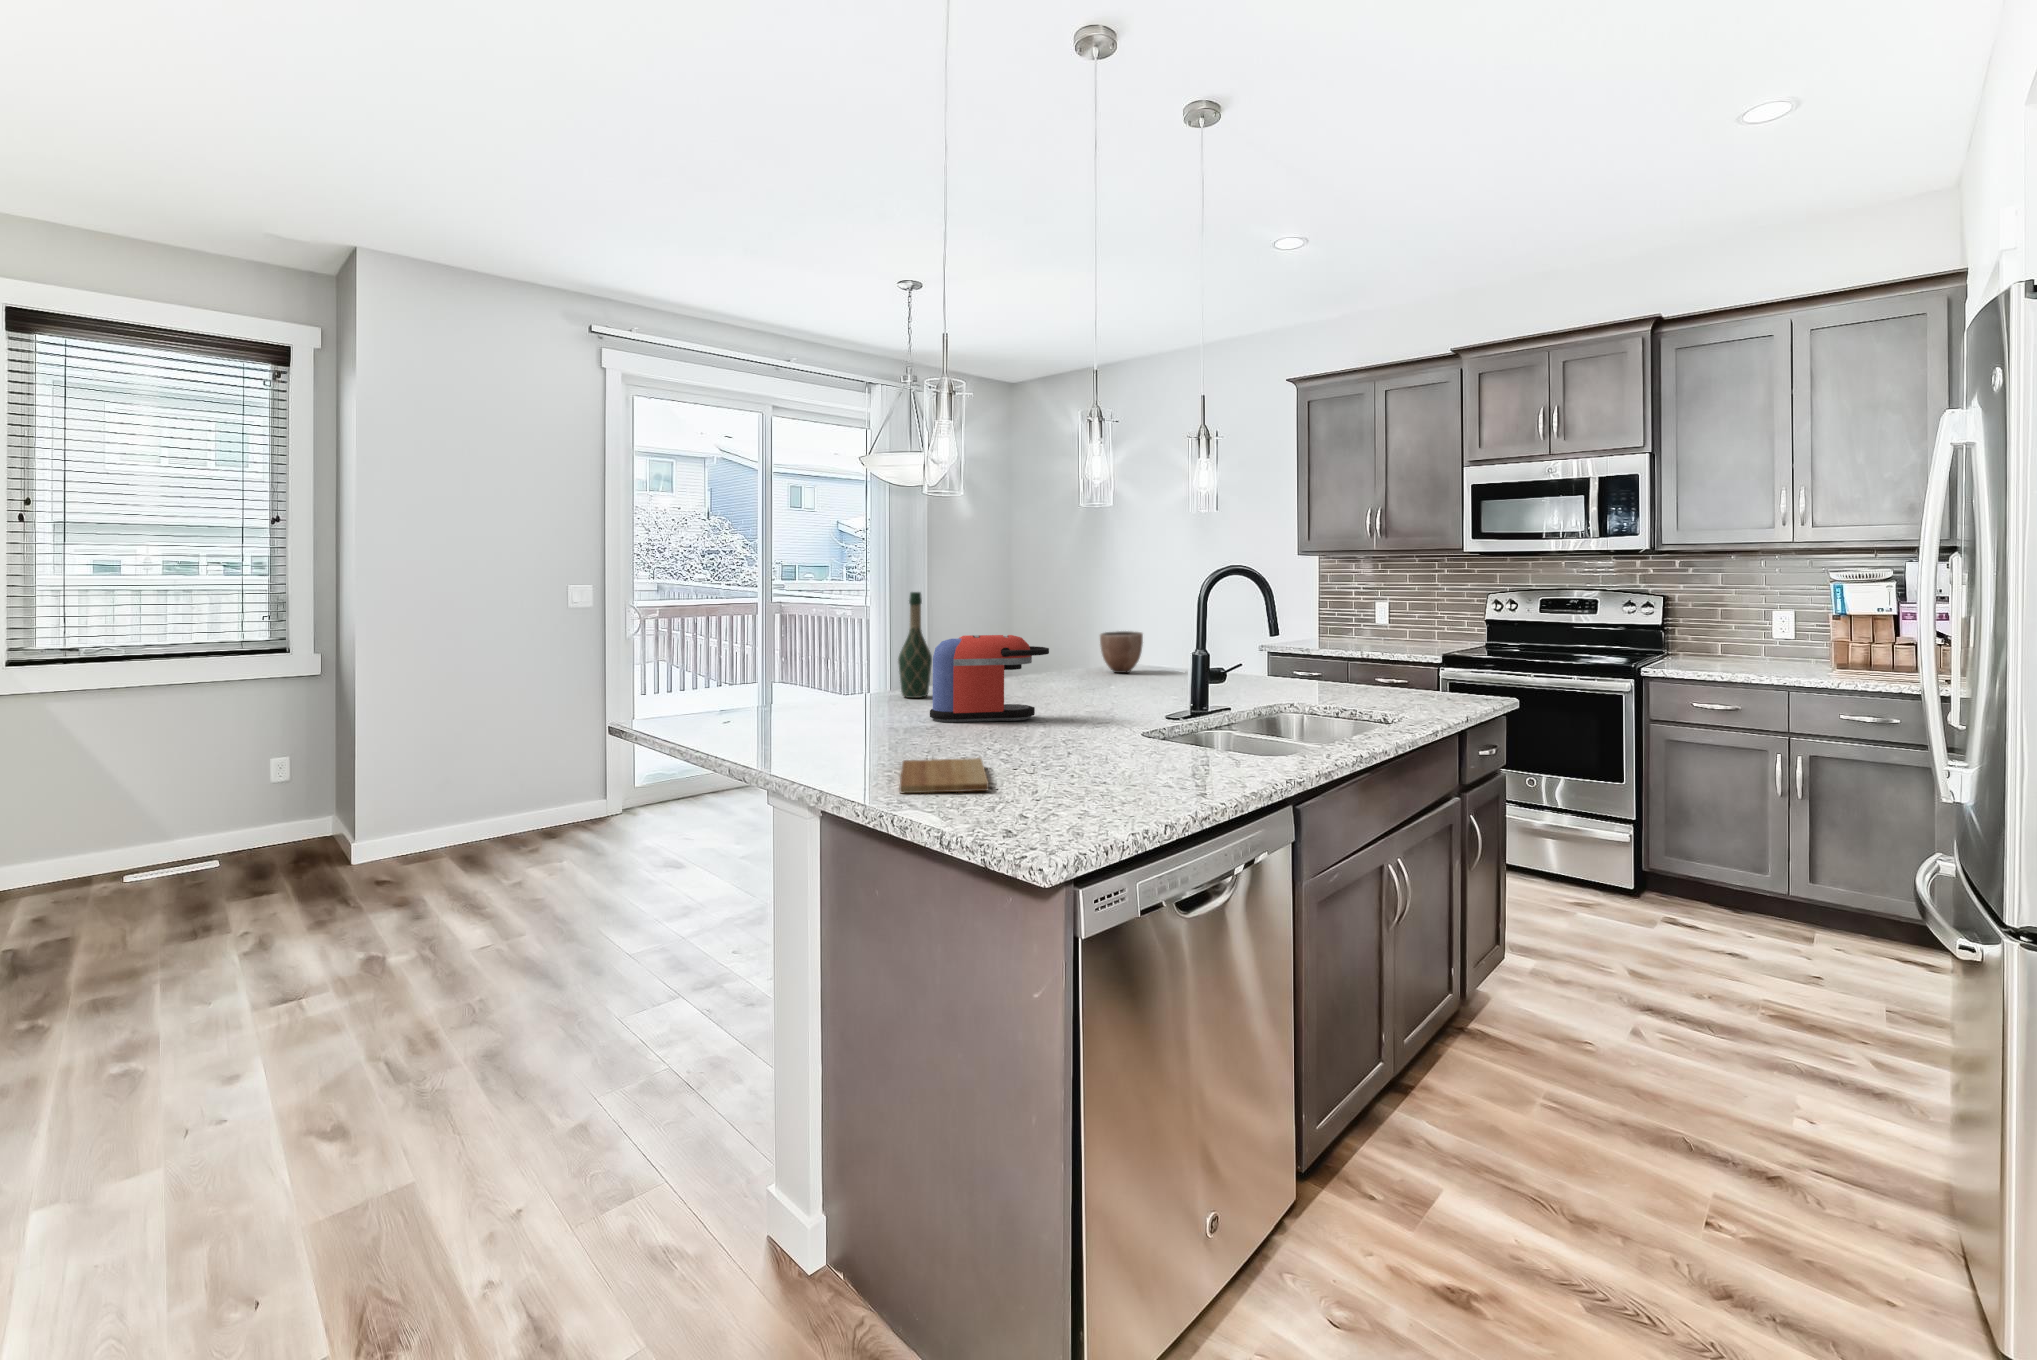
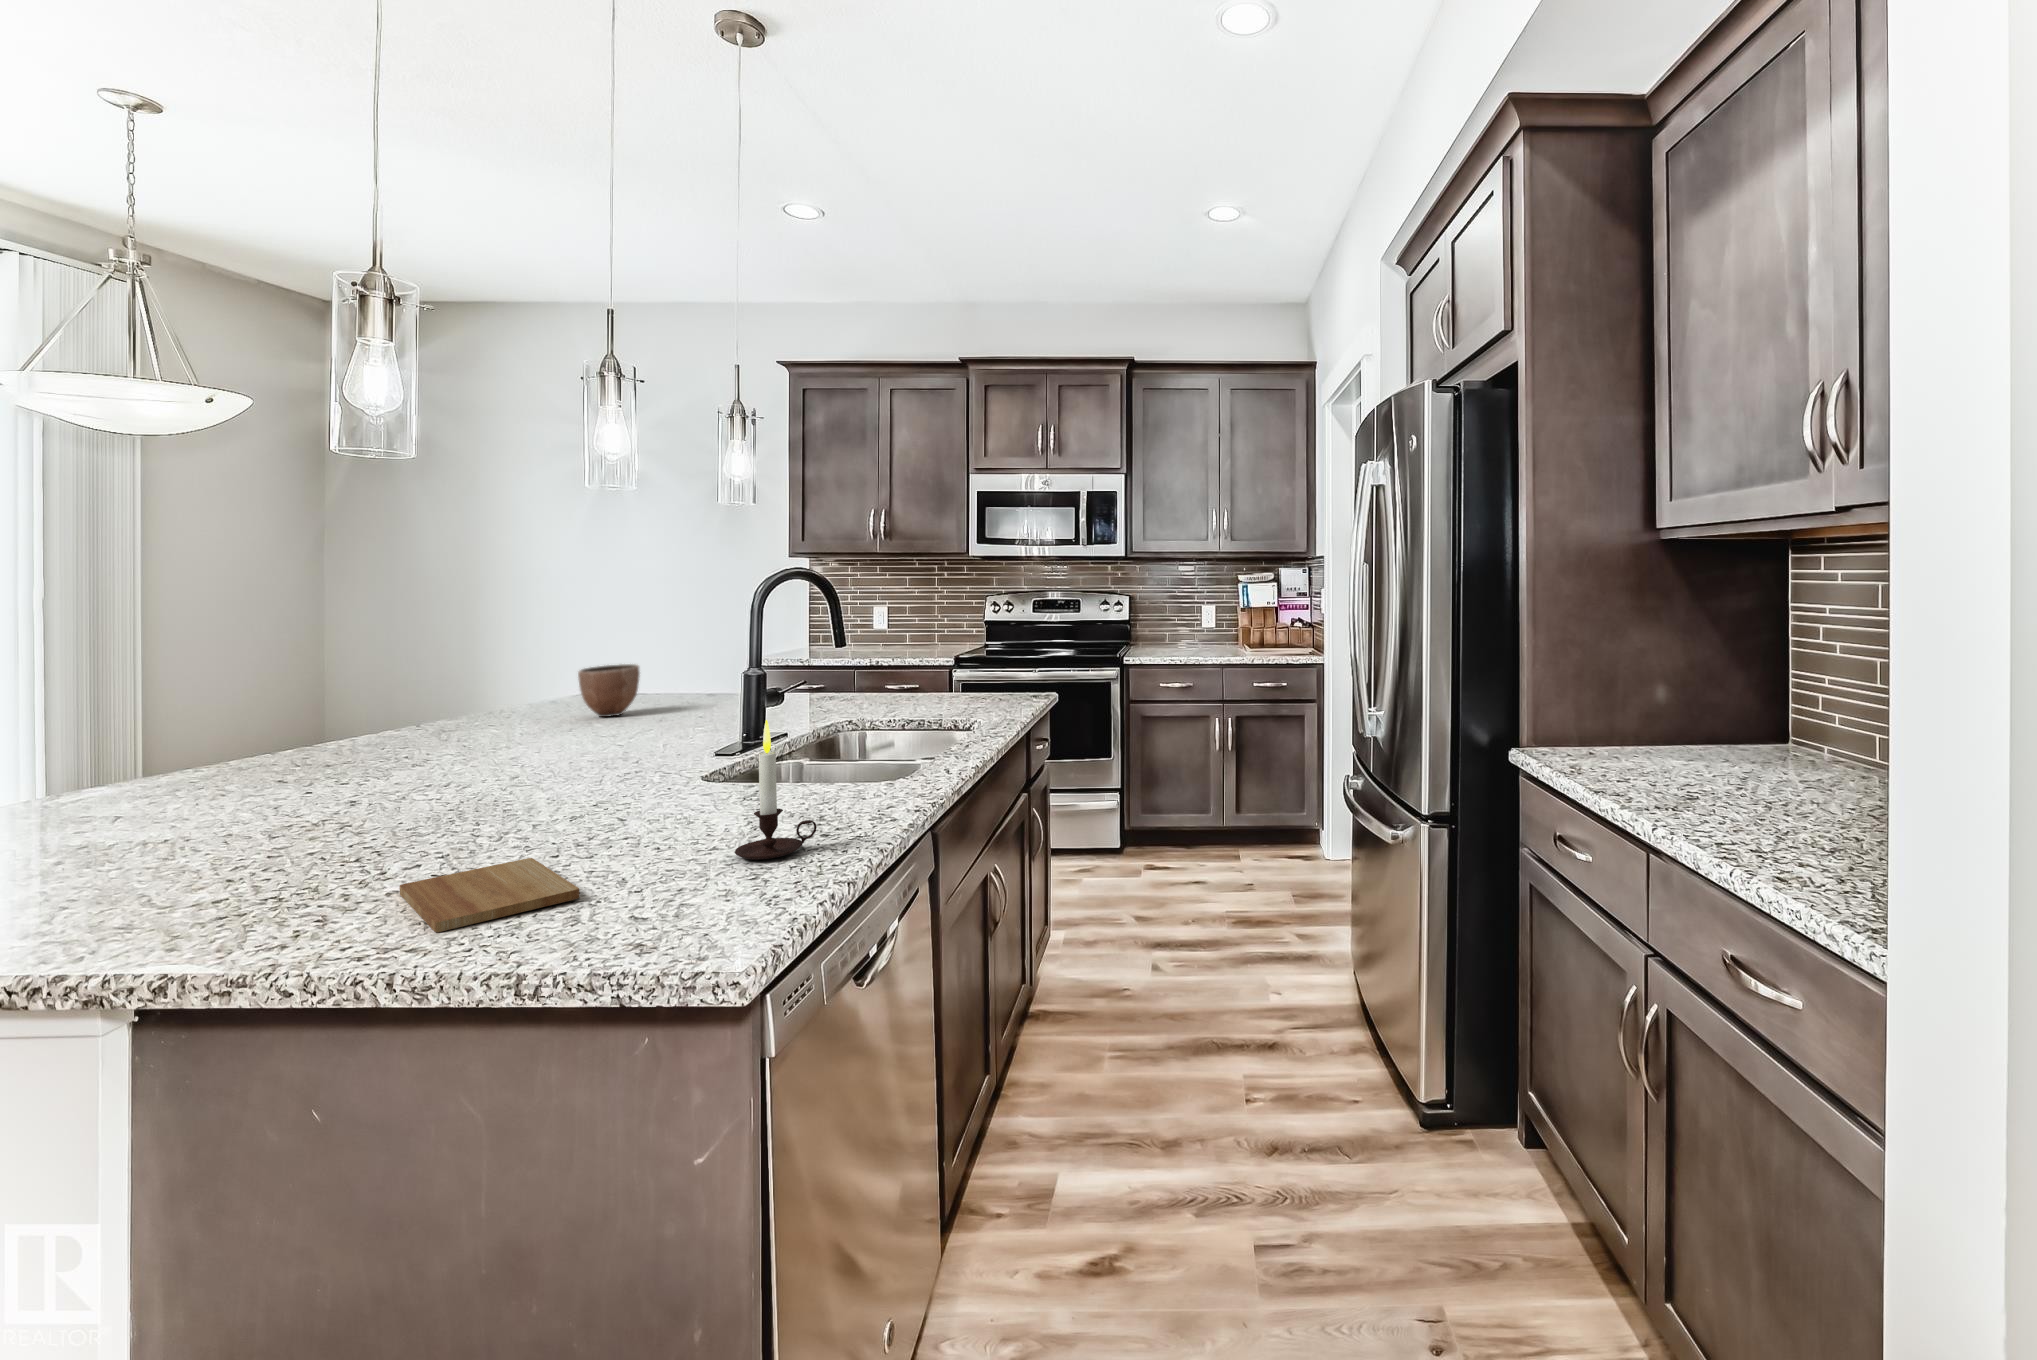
wine bottle: present [898,592,932,698] -> none [275,637,341,793]
coffee maker: present [930,635,1049,722] -> none [373,686,567,819]
candle: none [1106,673,1174,792] -> present [735,720,817,860]

